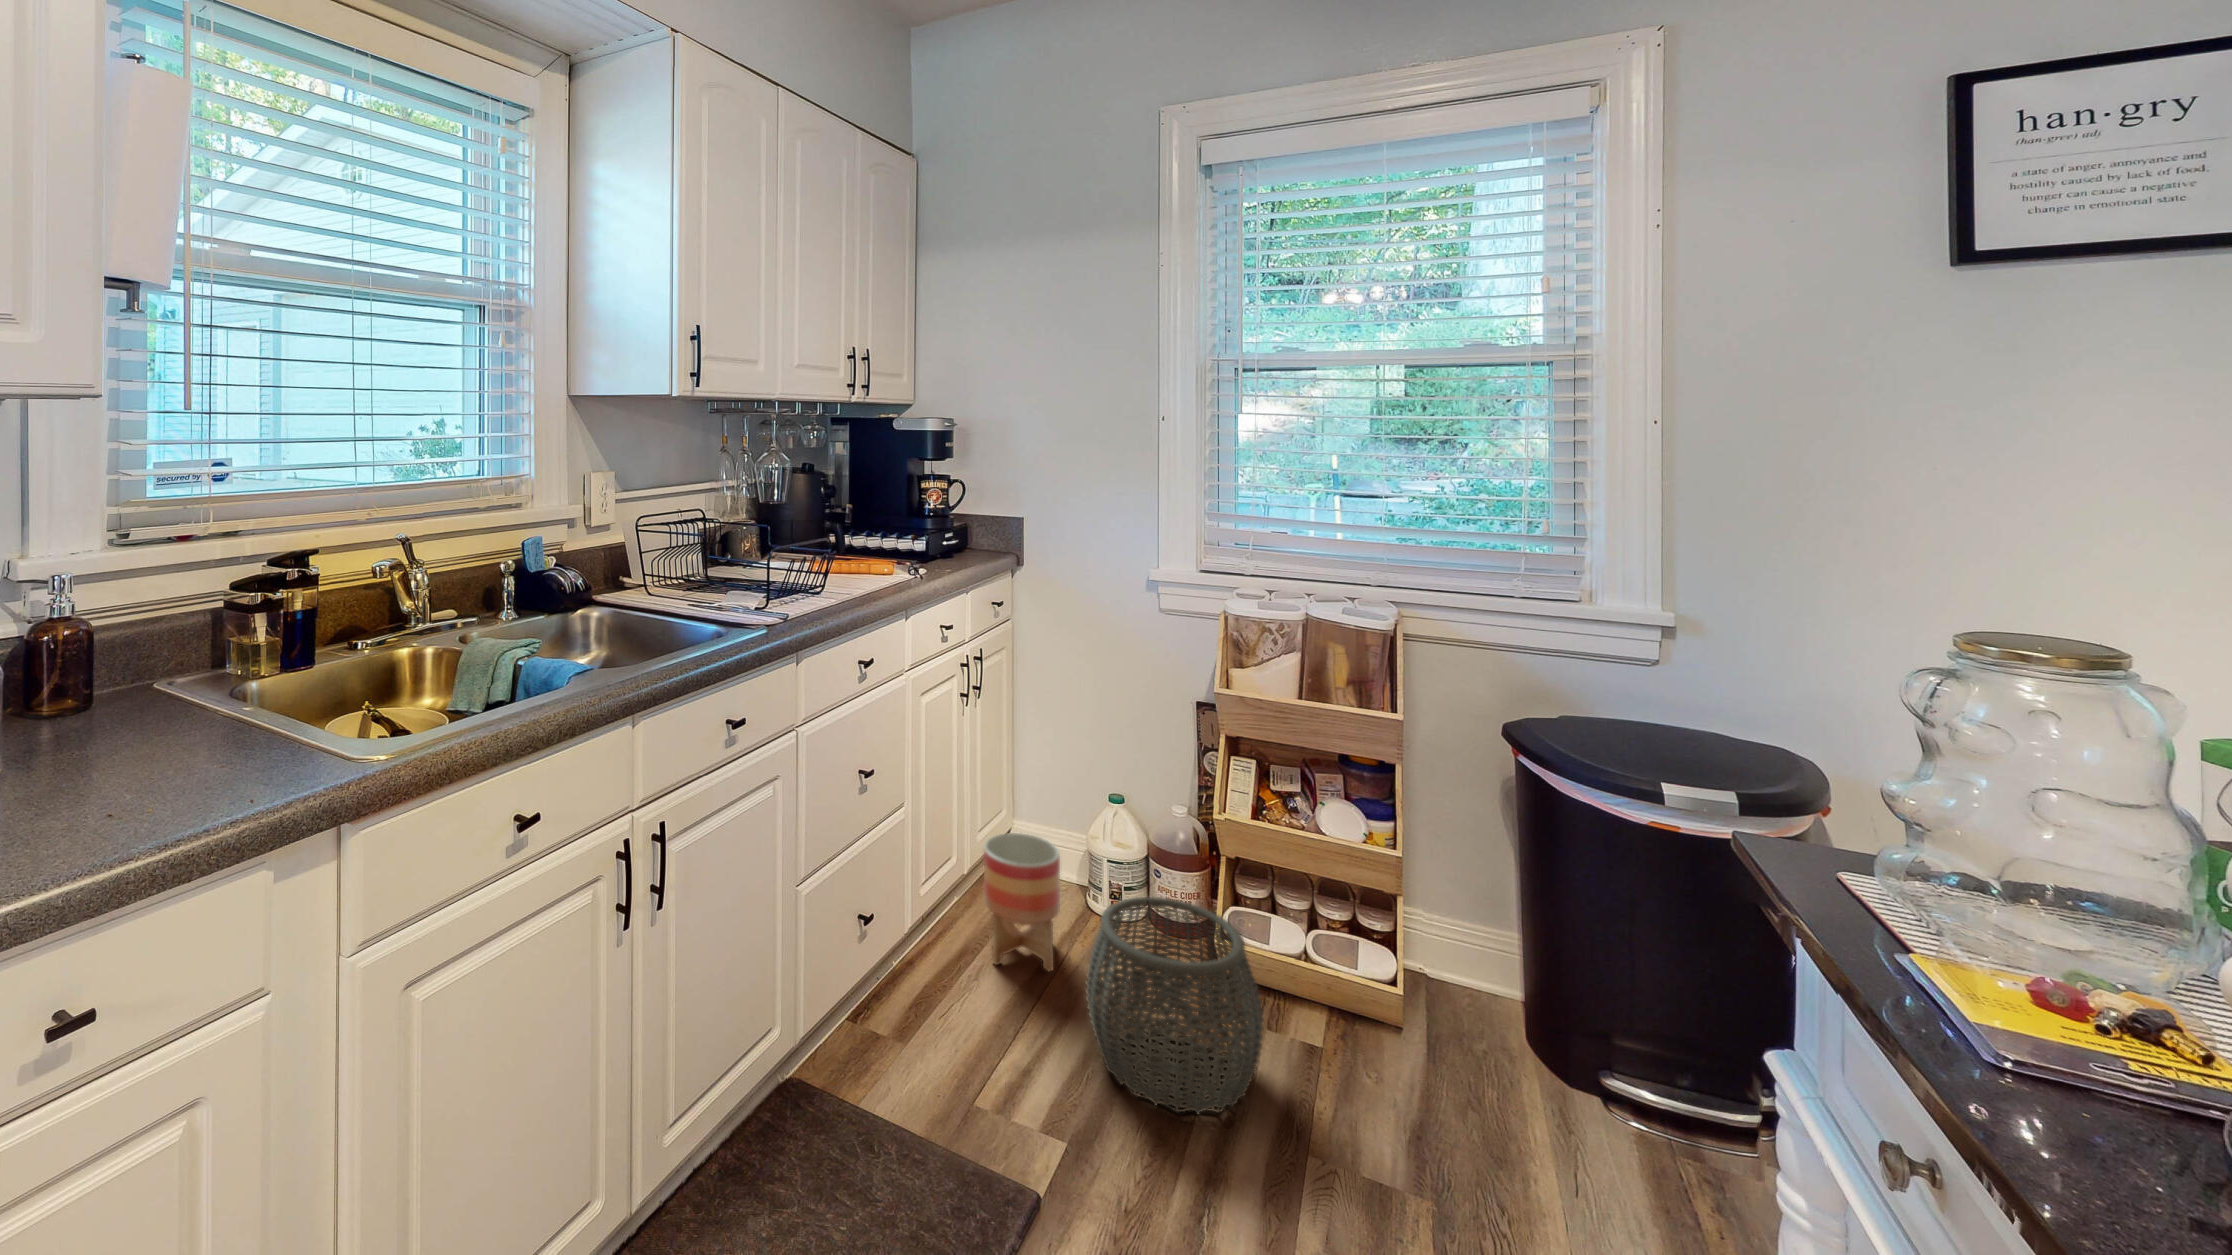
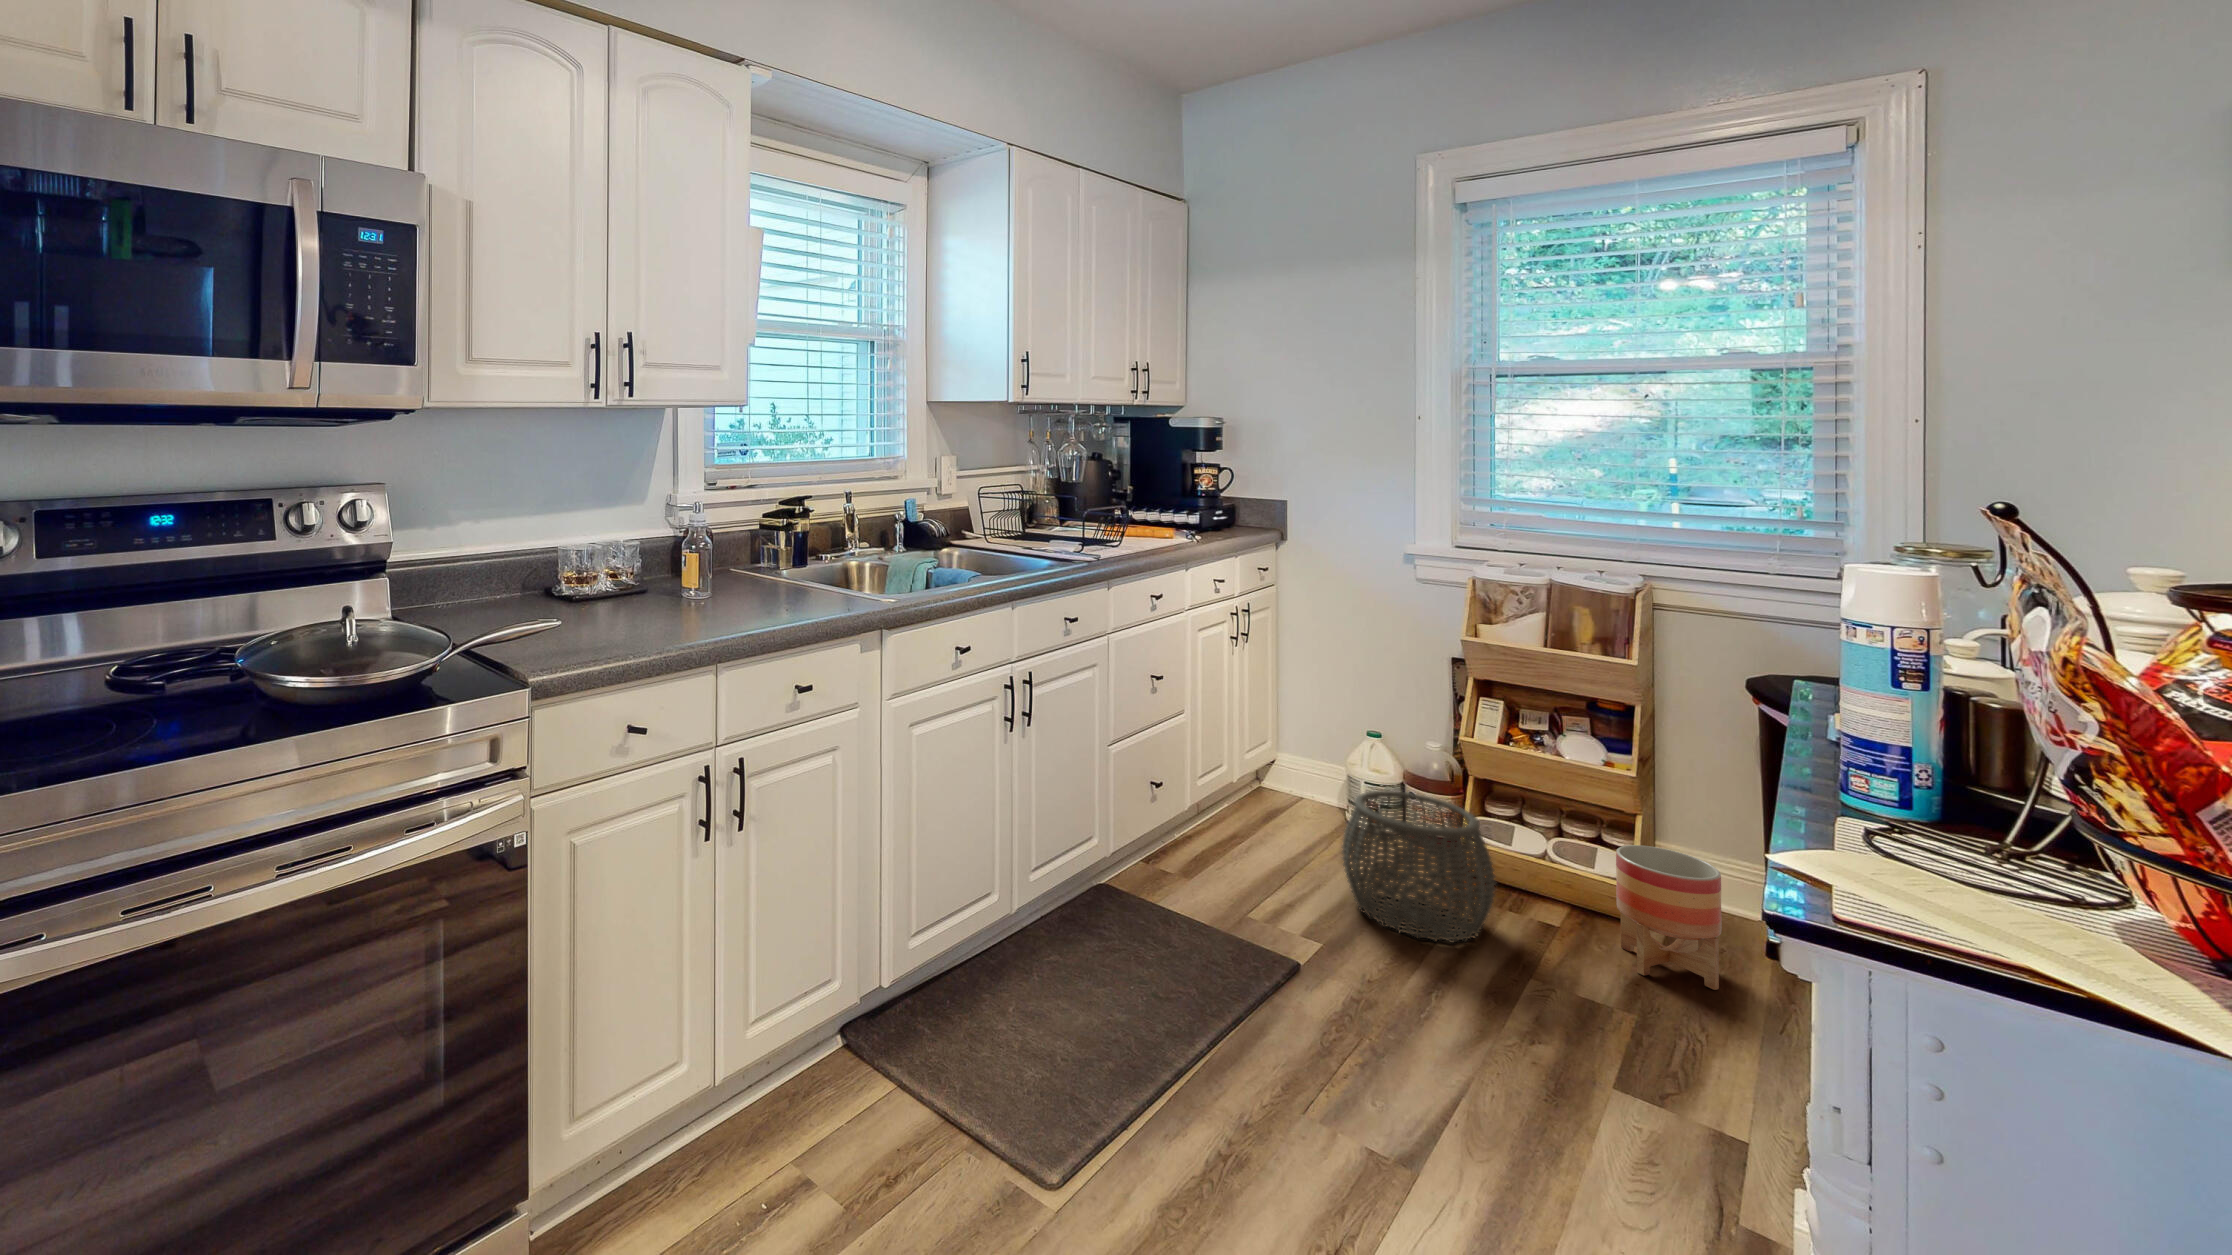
planter: present [984,833,1060,971] -> present [1616,845,1722,990]

